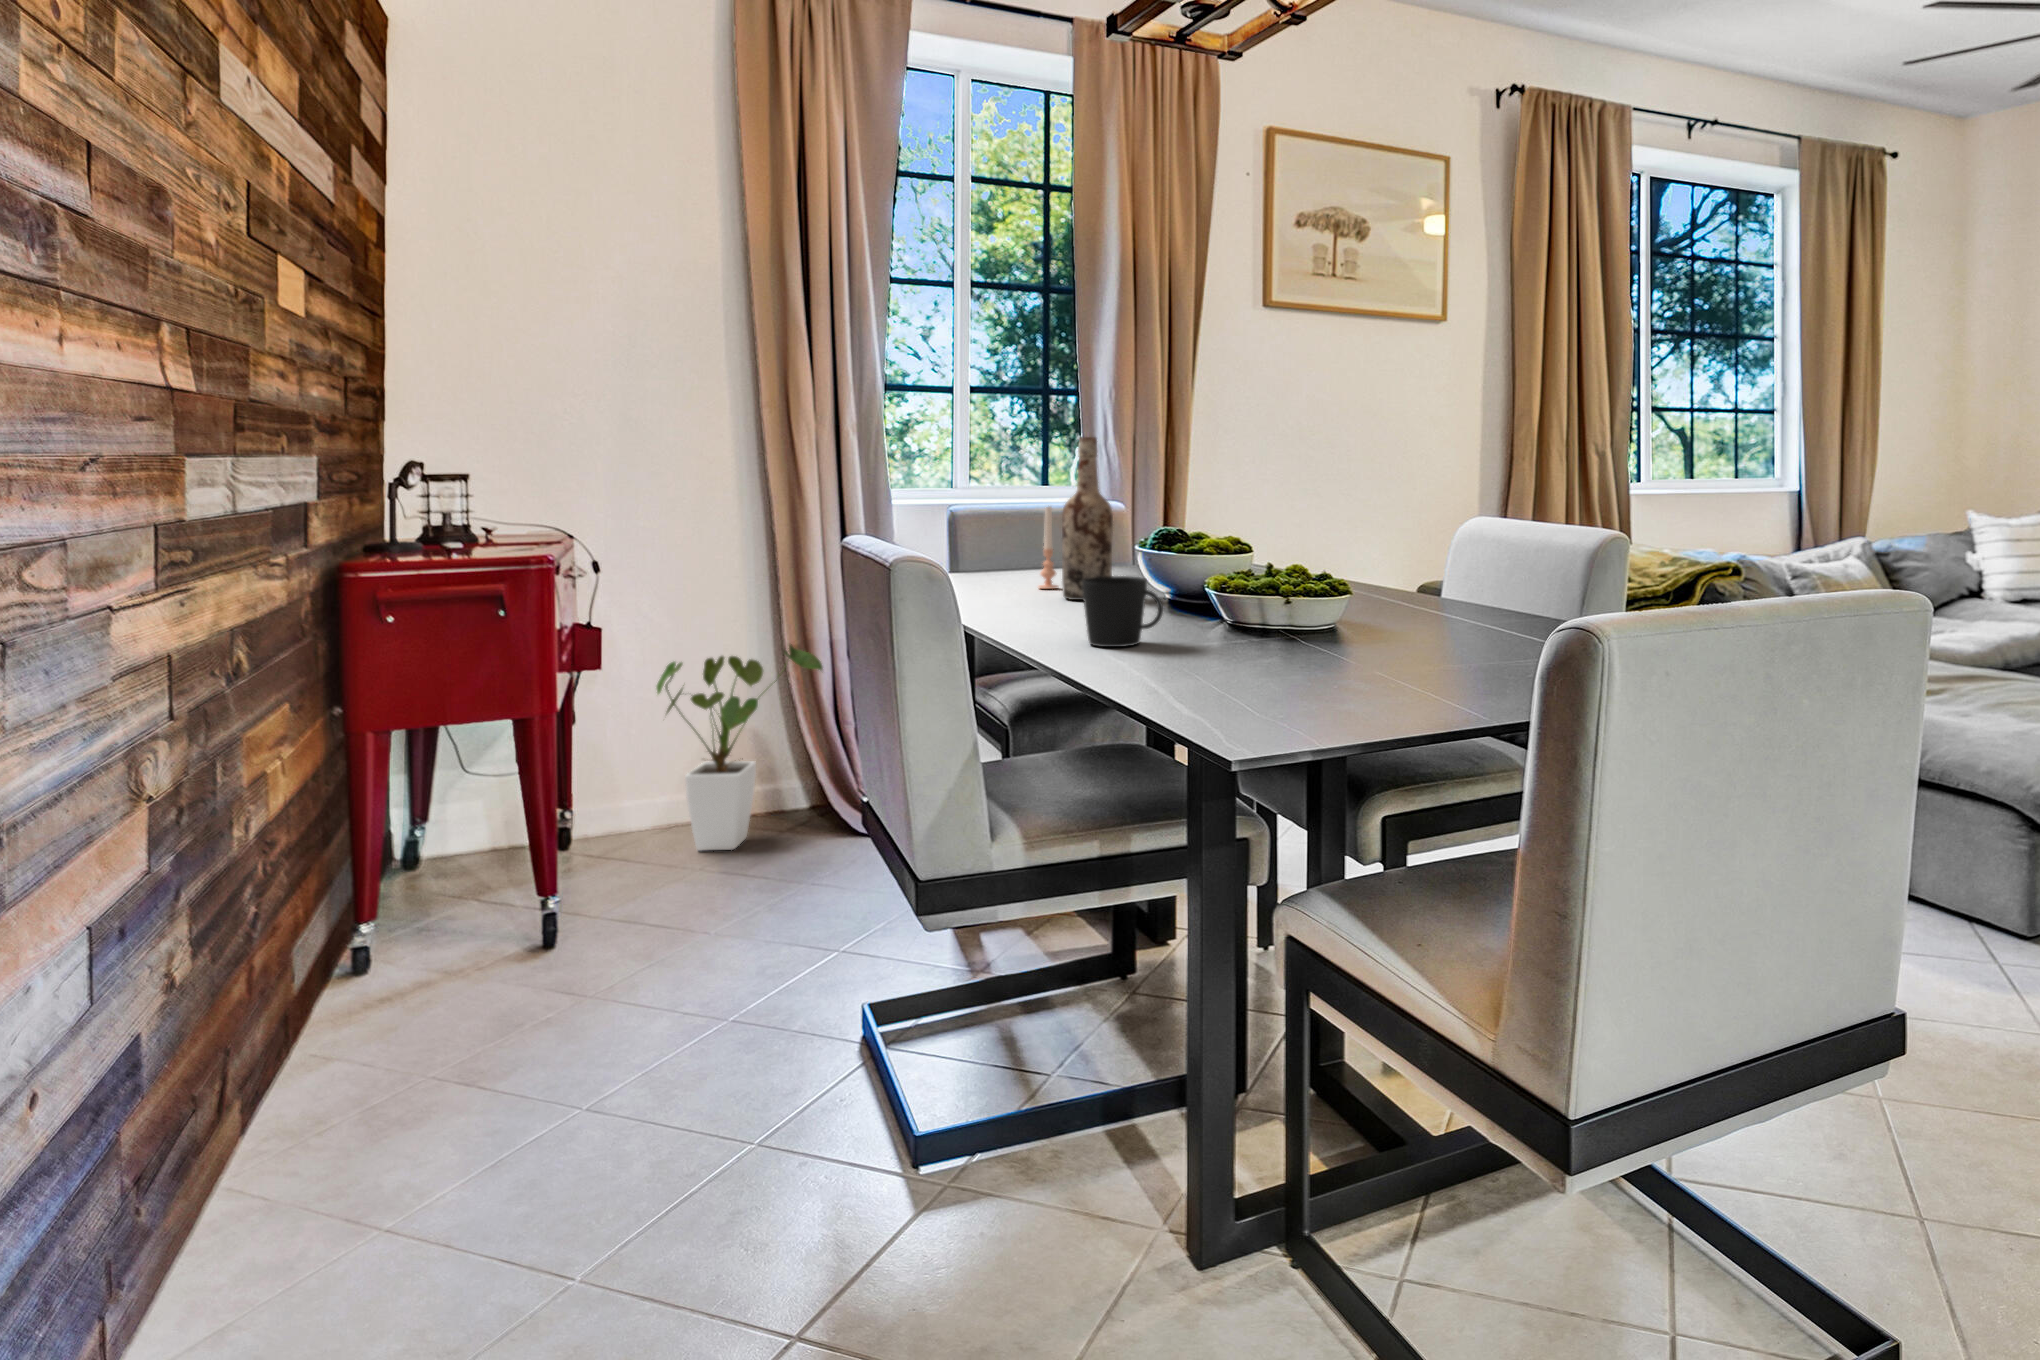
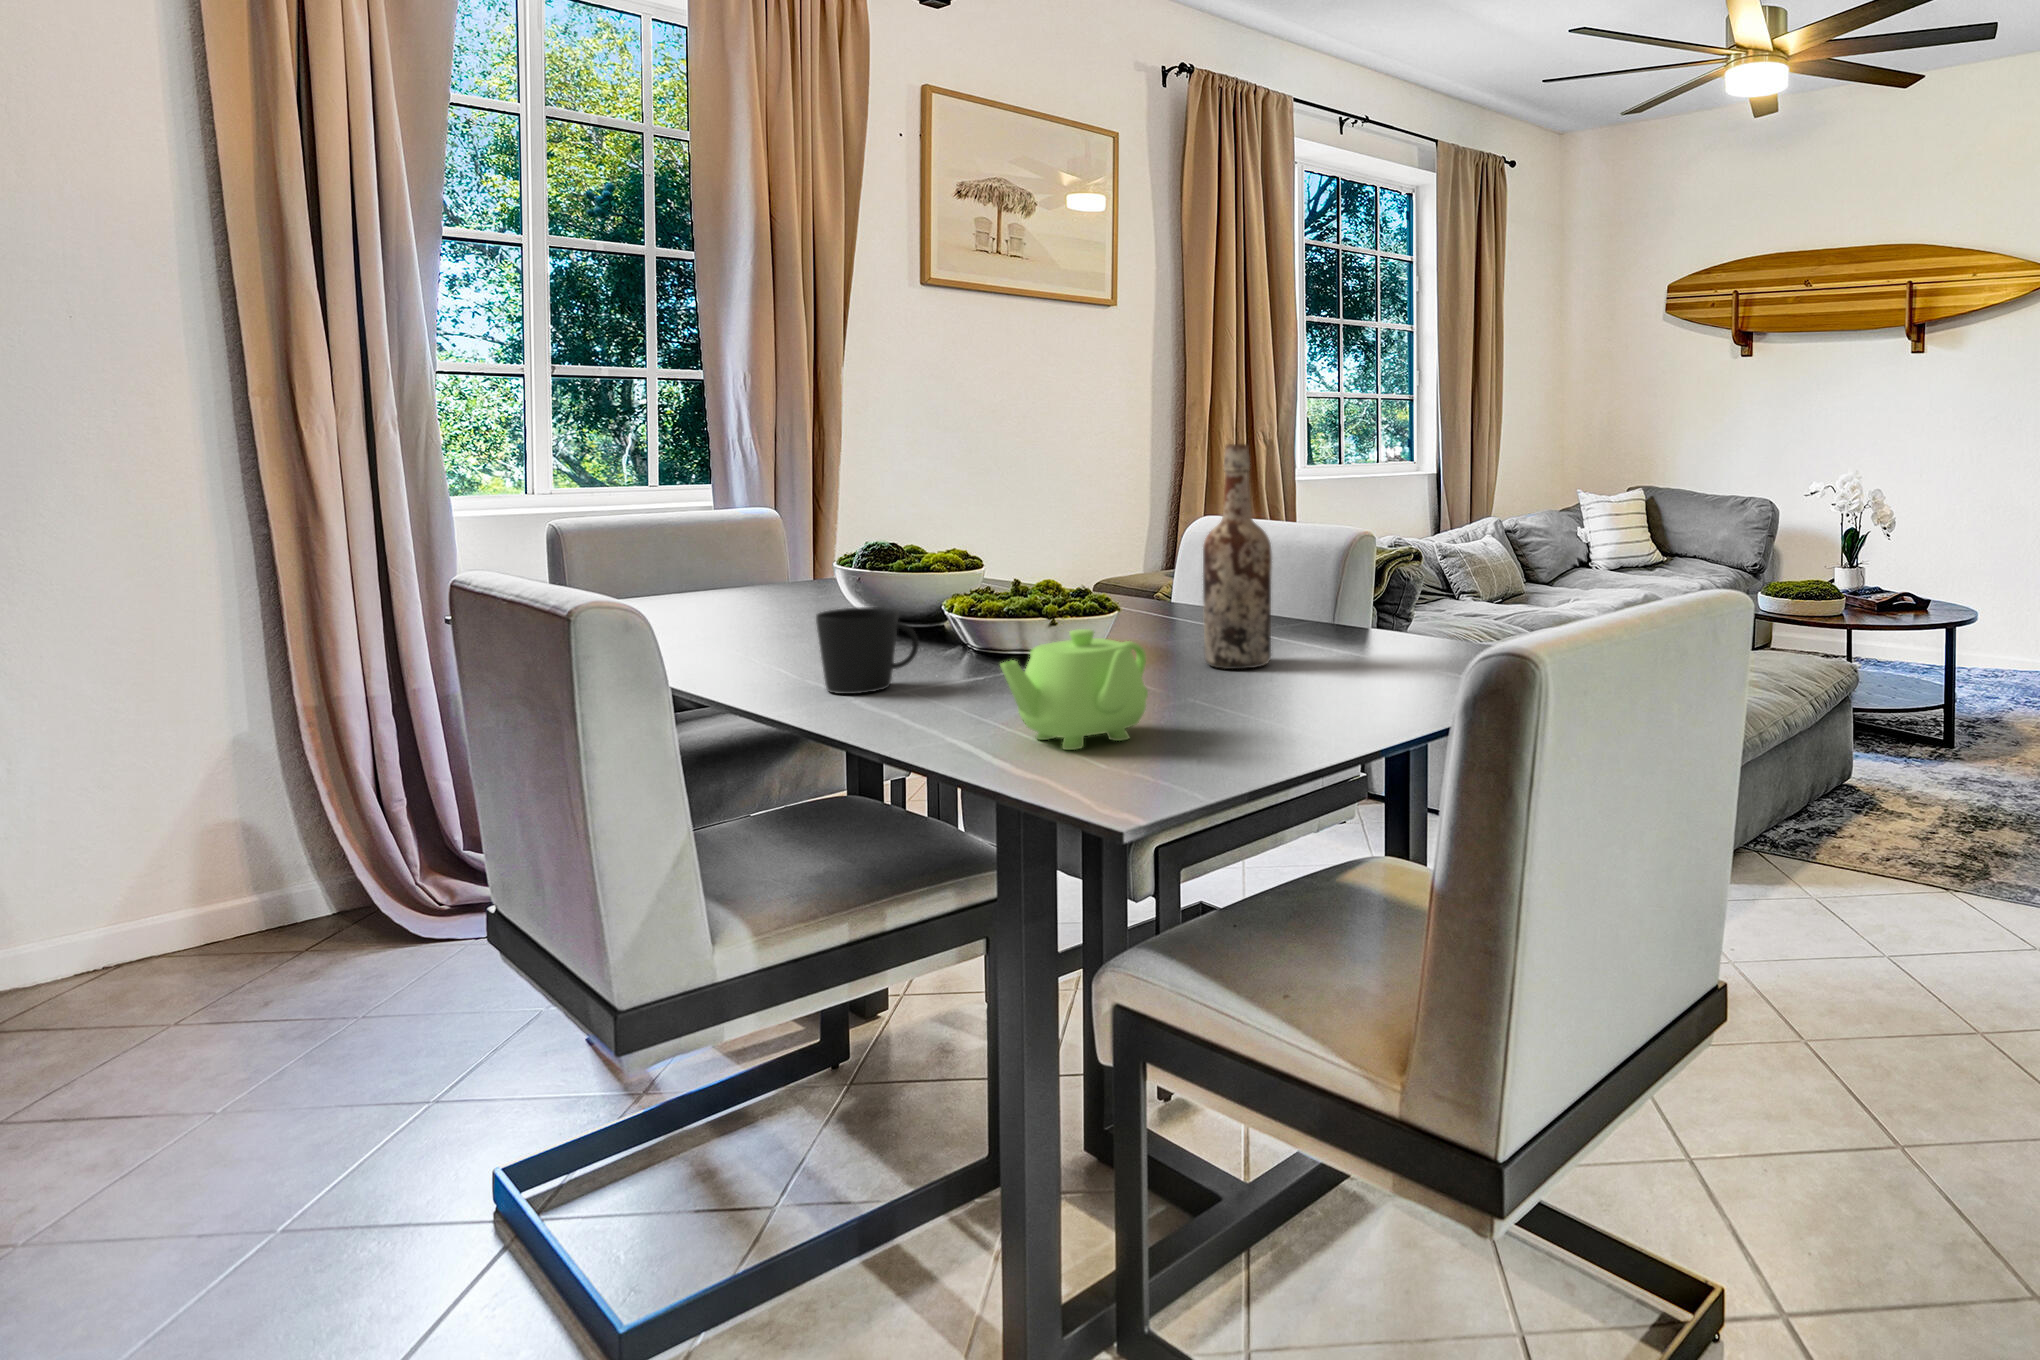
wine bottle: present [1062,437,1113,600] -> present [1203,444,1272,669]
candle: present [1039,507,1058,589] -> none [705,520,732,620]
teapot: none [1186,597,1322,700] -> present [1000,629,1148,750]
house plant: present [657,644,823,850] -> none [101,704,363,992]

